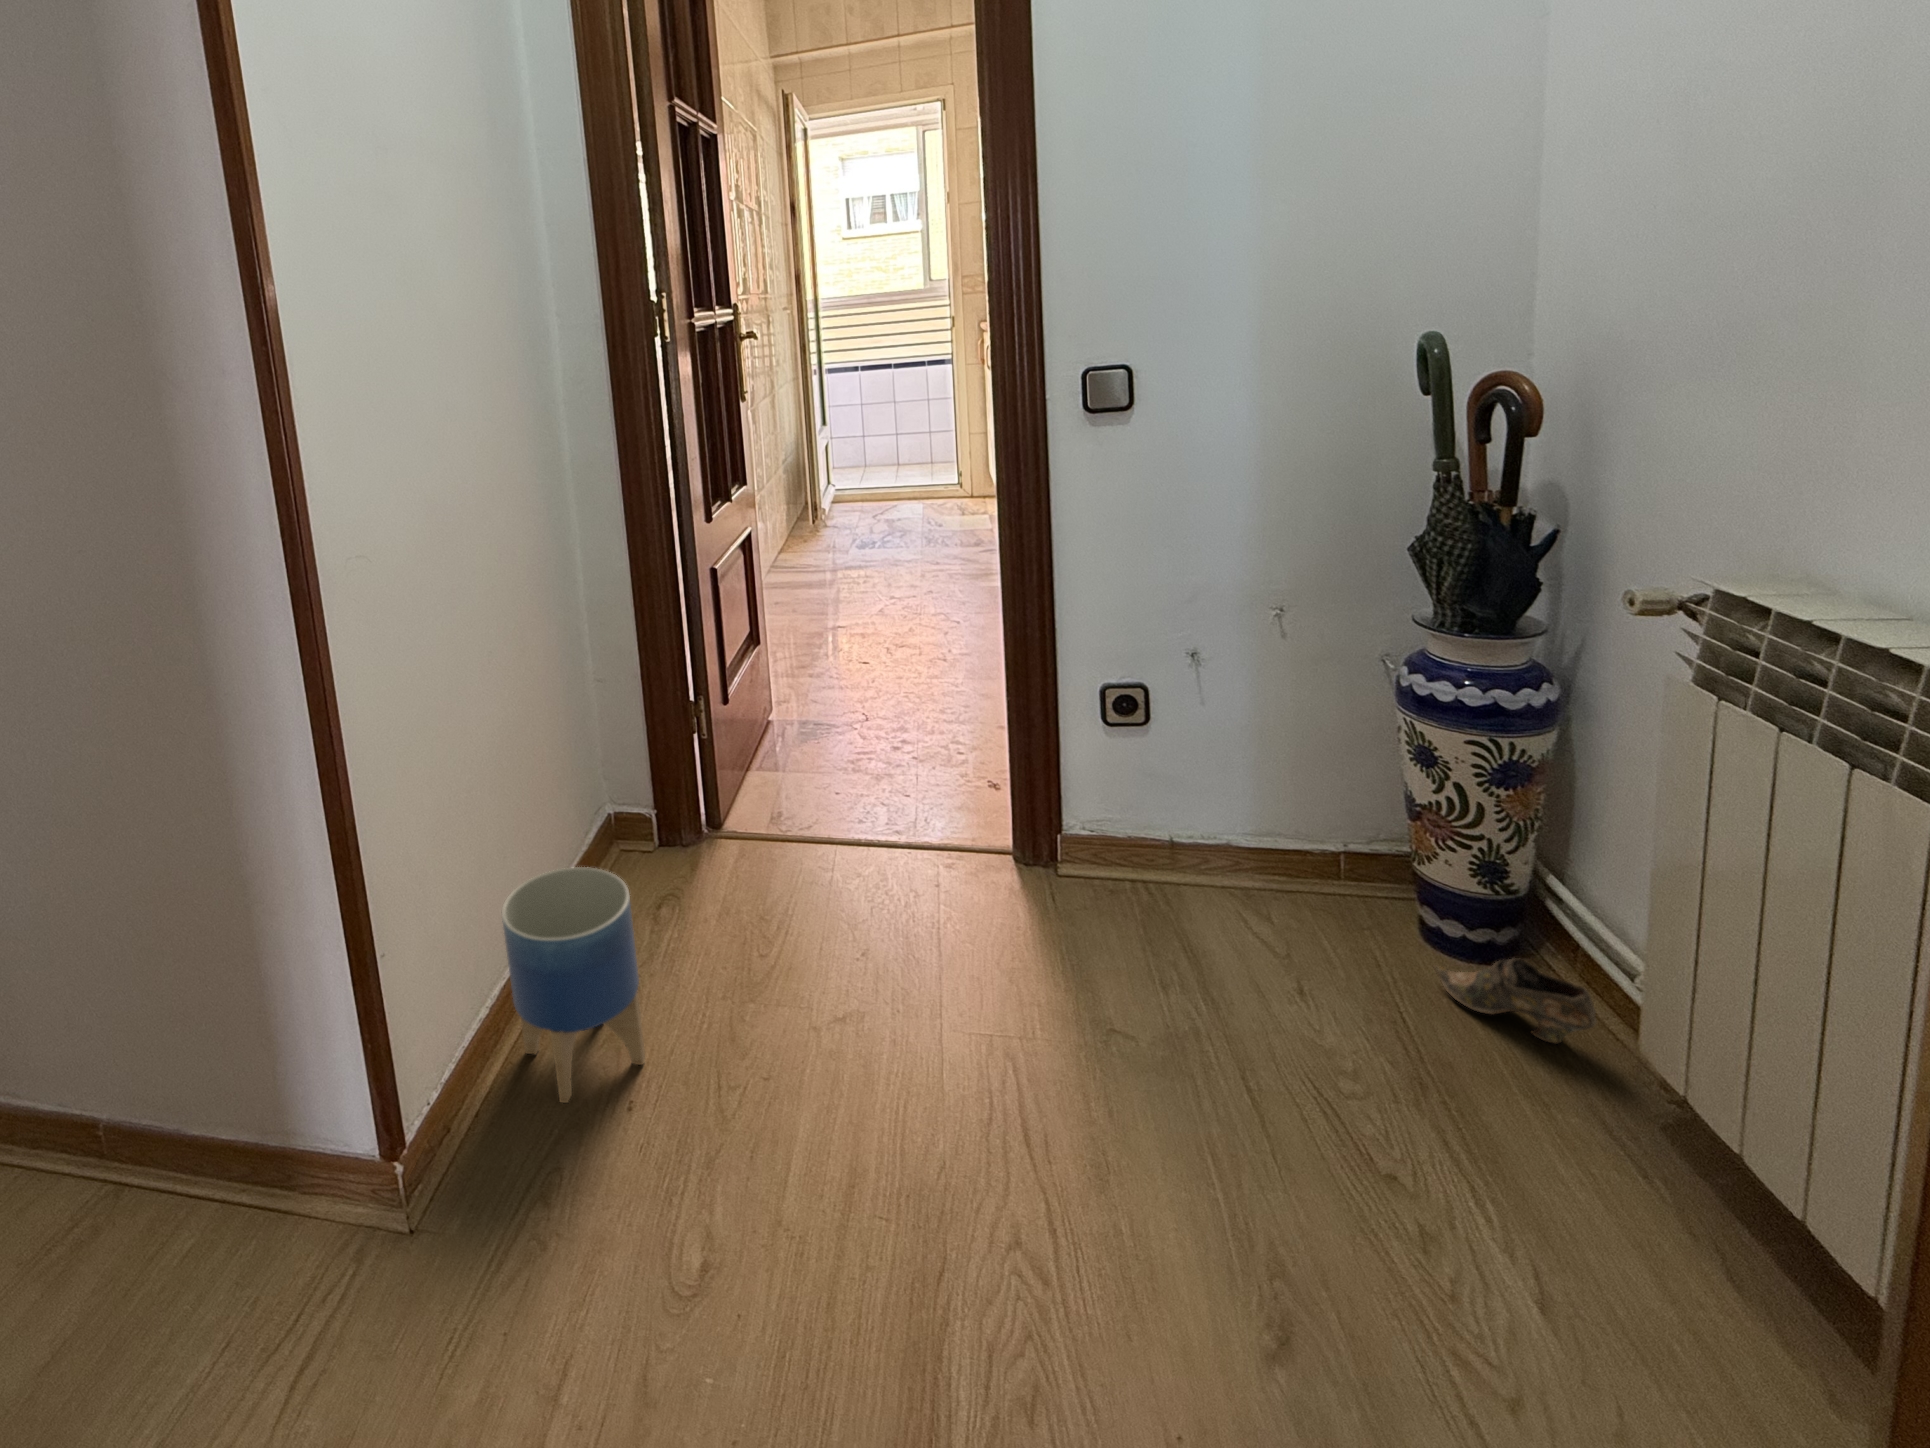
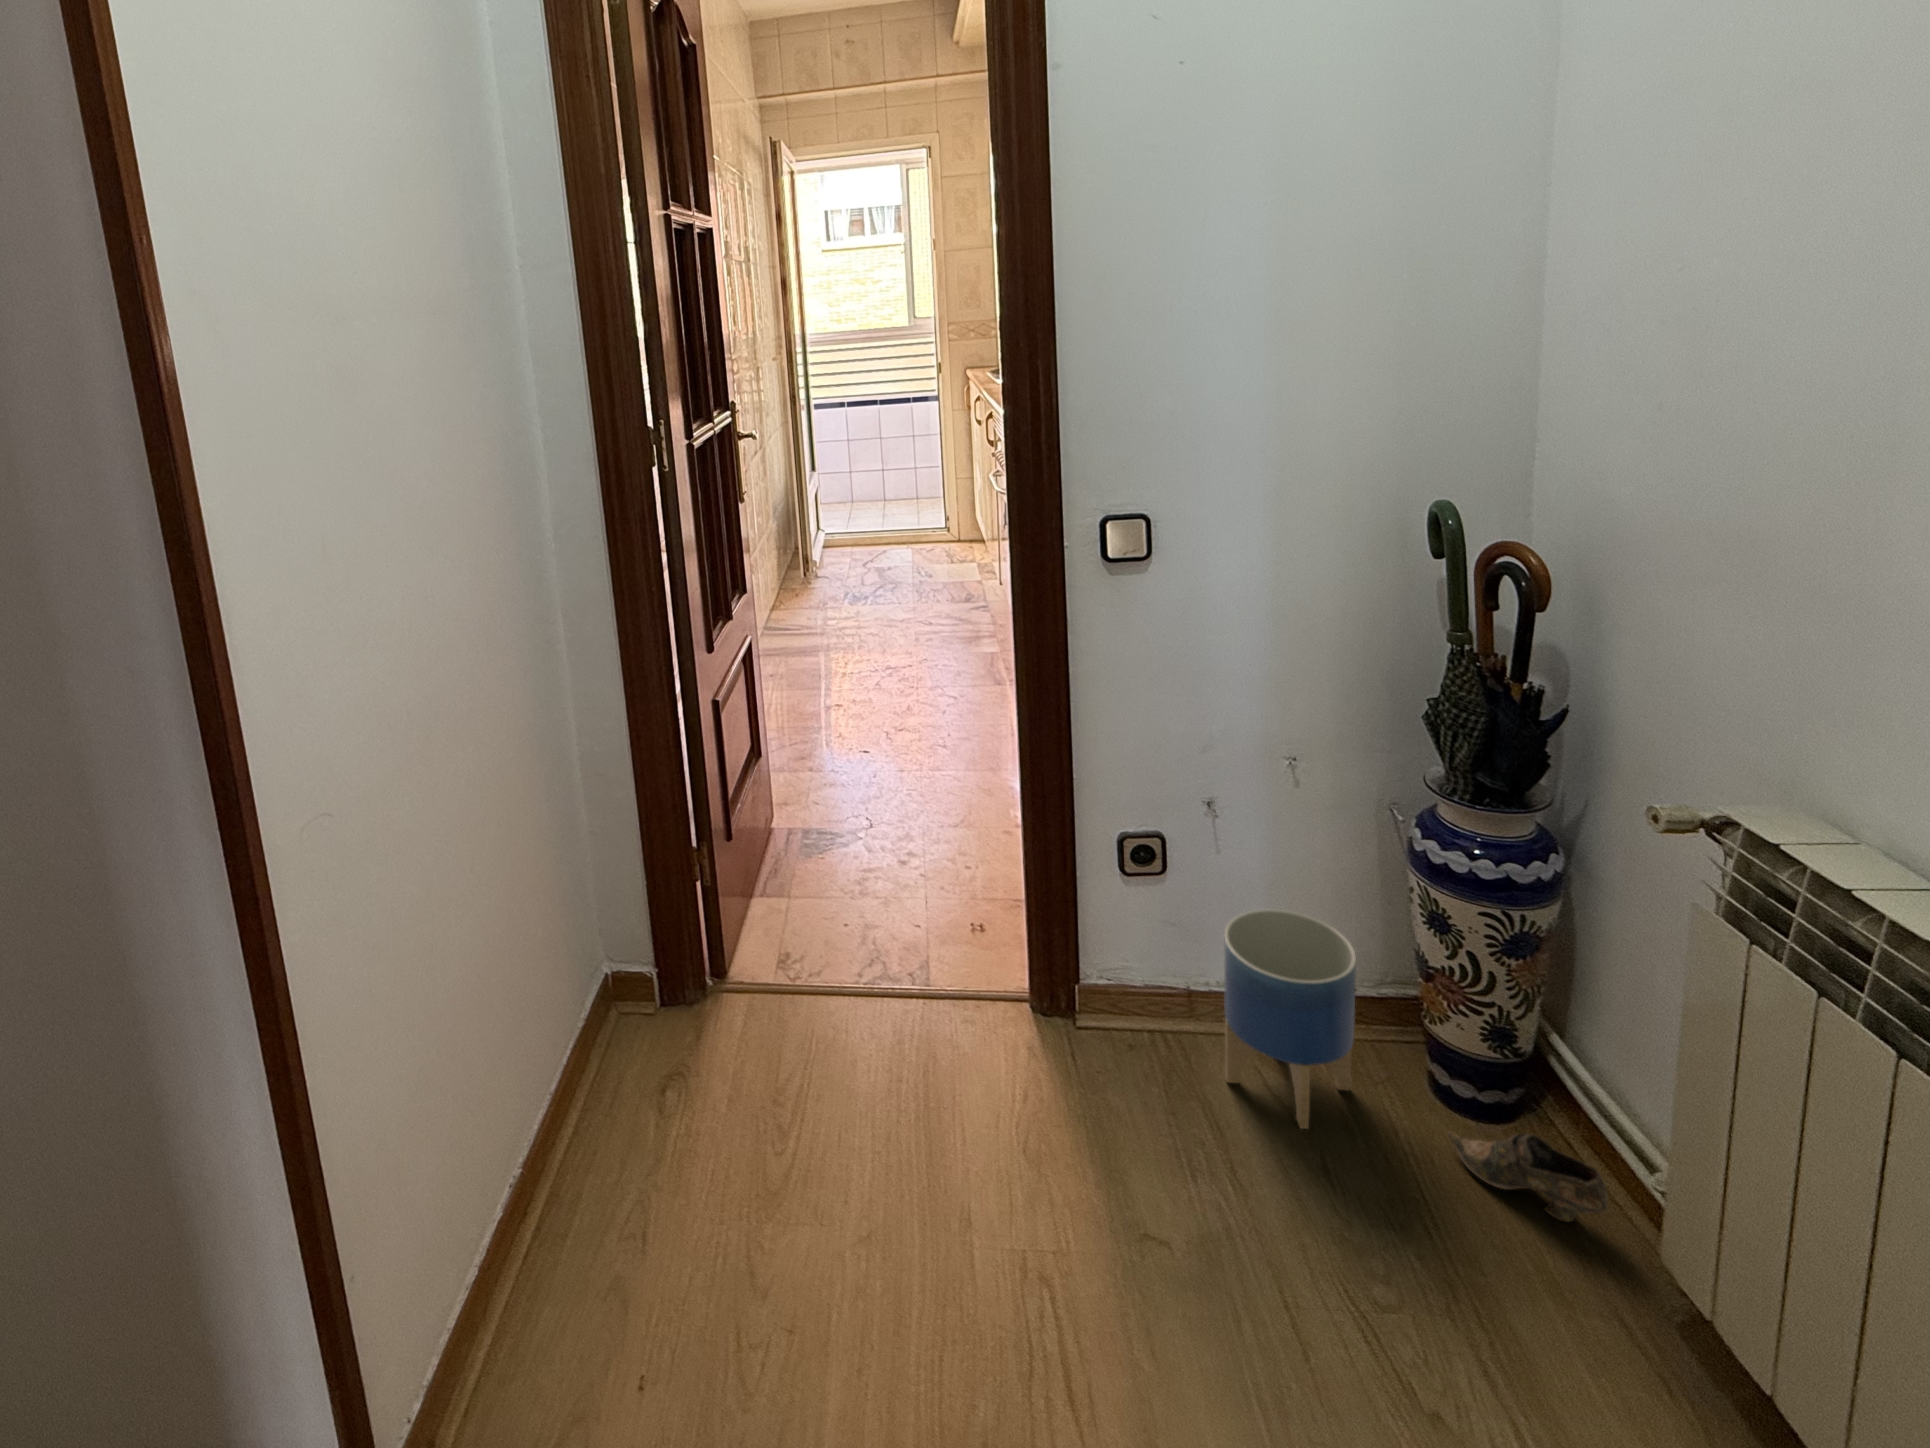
planter: present [502,867,645,1103] -> present [1224,910,1356,1129]

